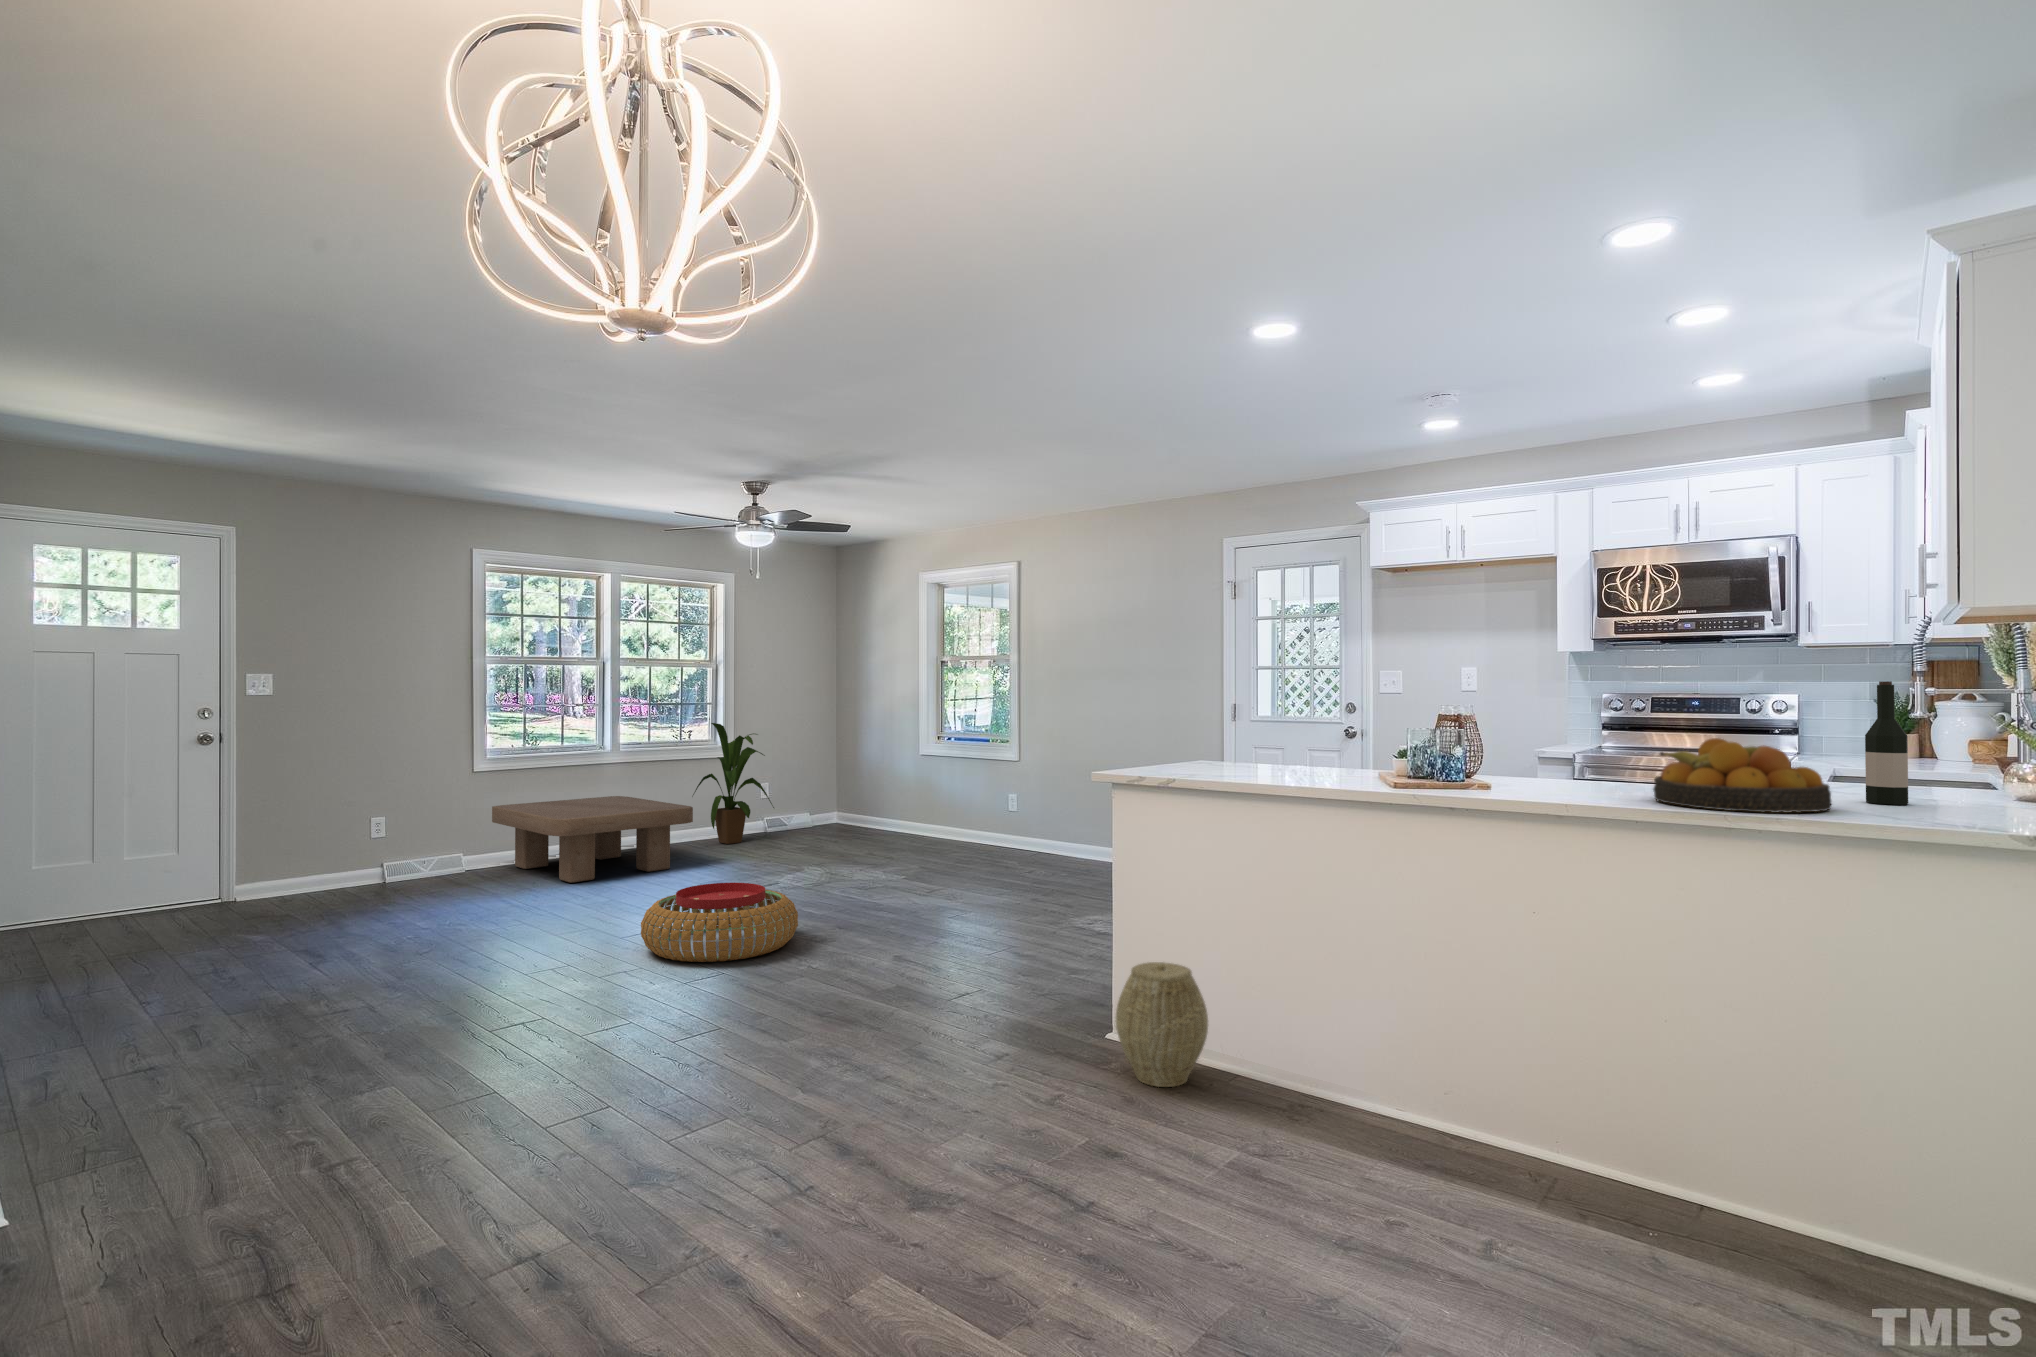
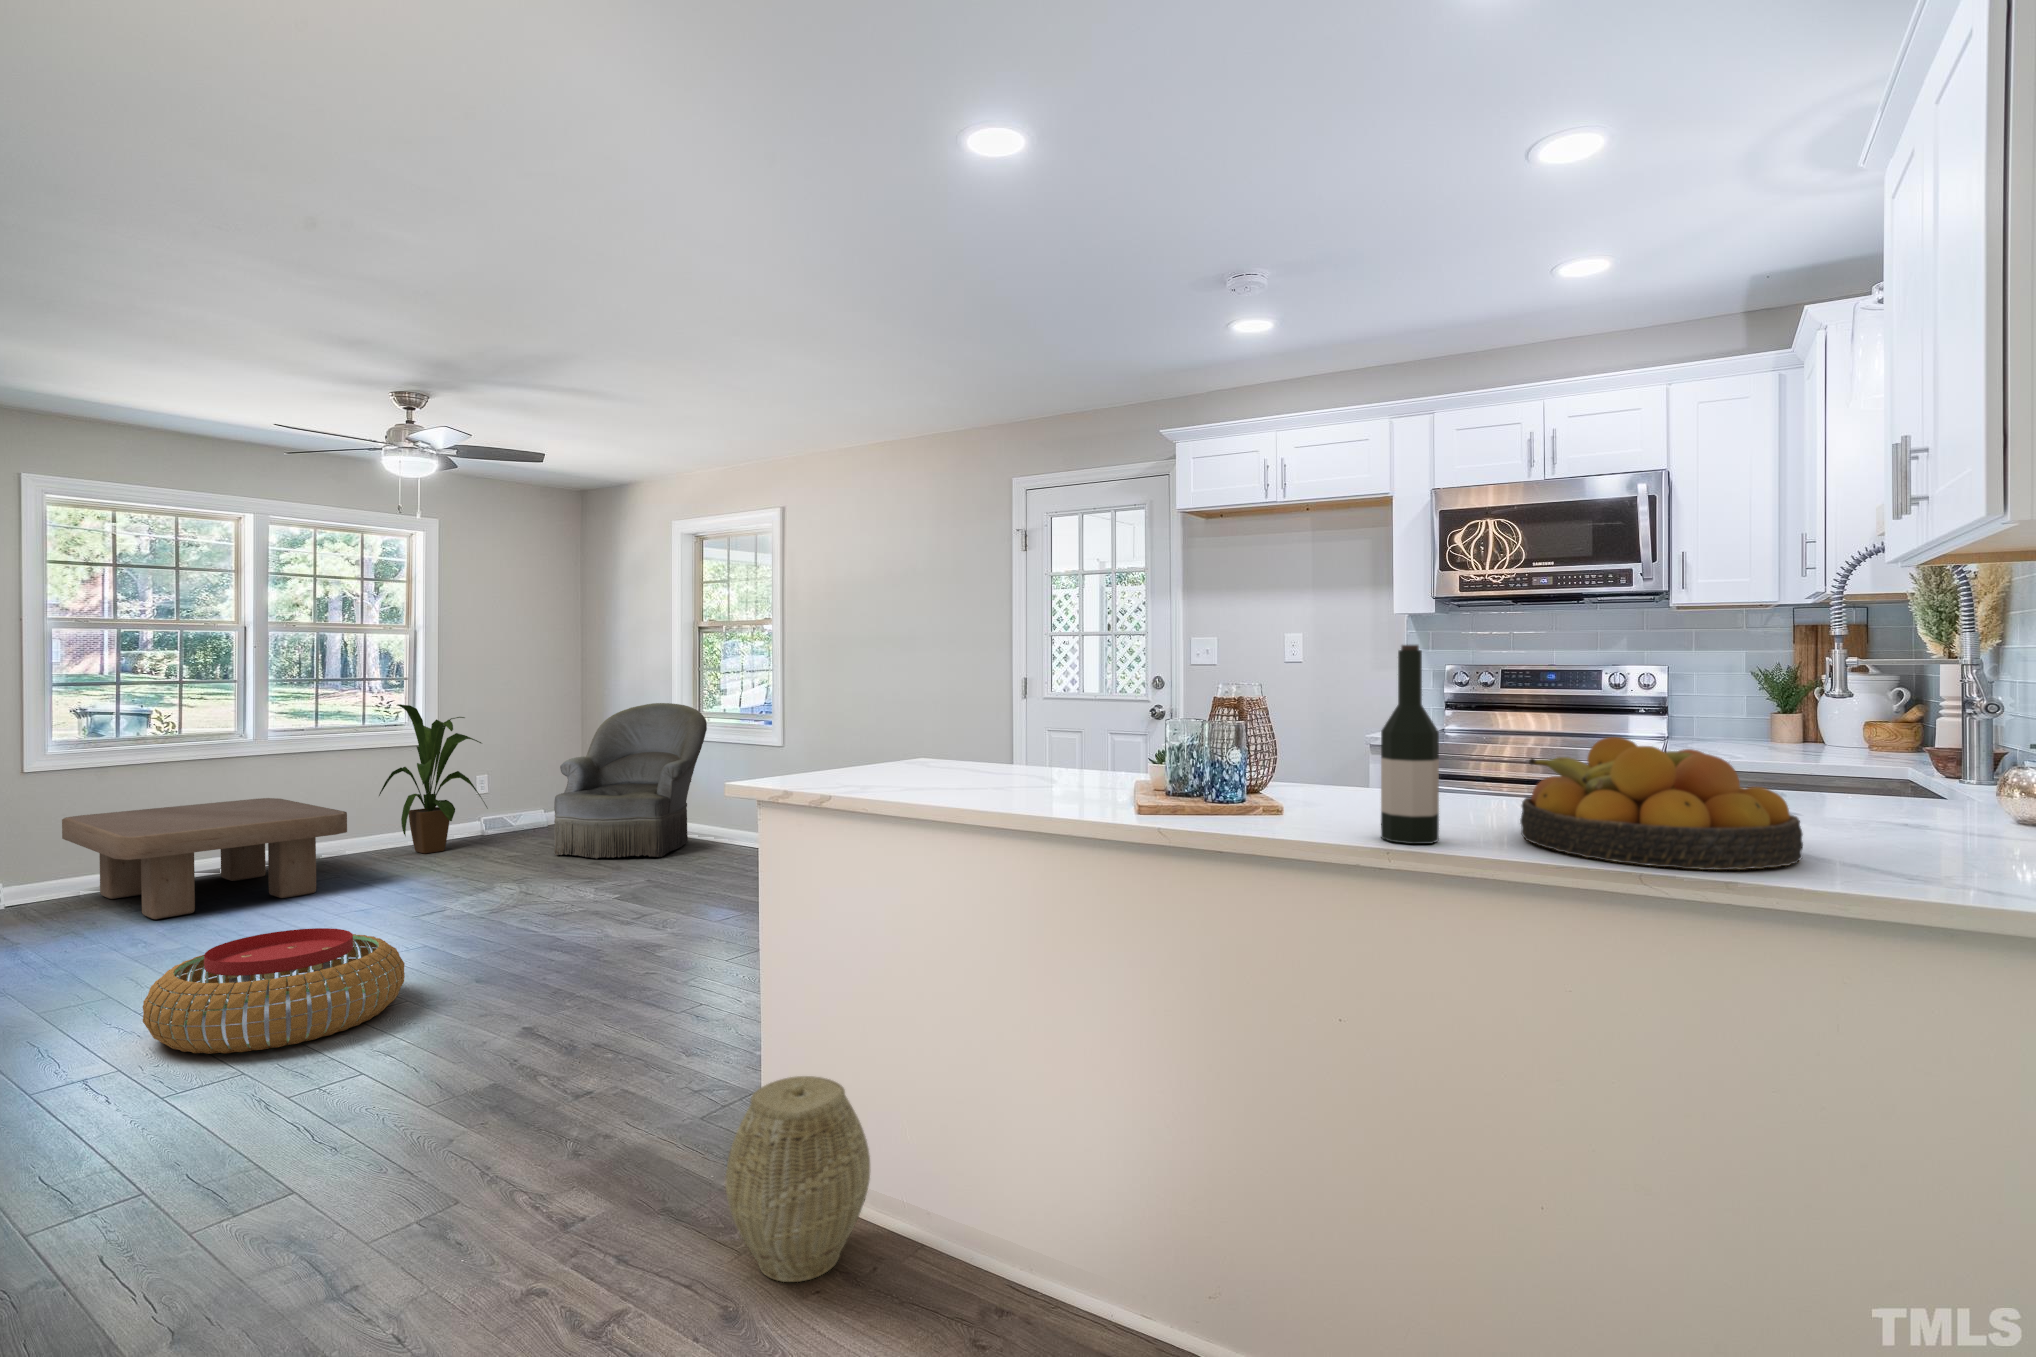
wine bottle: present [1865,681,1908,805] -> present [1381,645,1439,844]
armchair: none [830,724,947,851] -> present [554,703,707,859]

